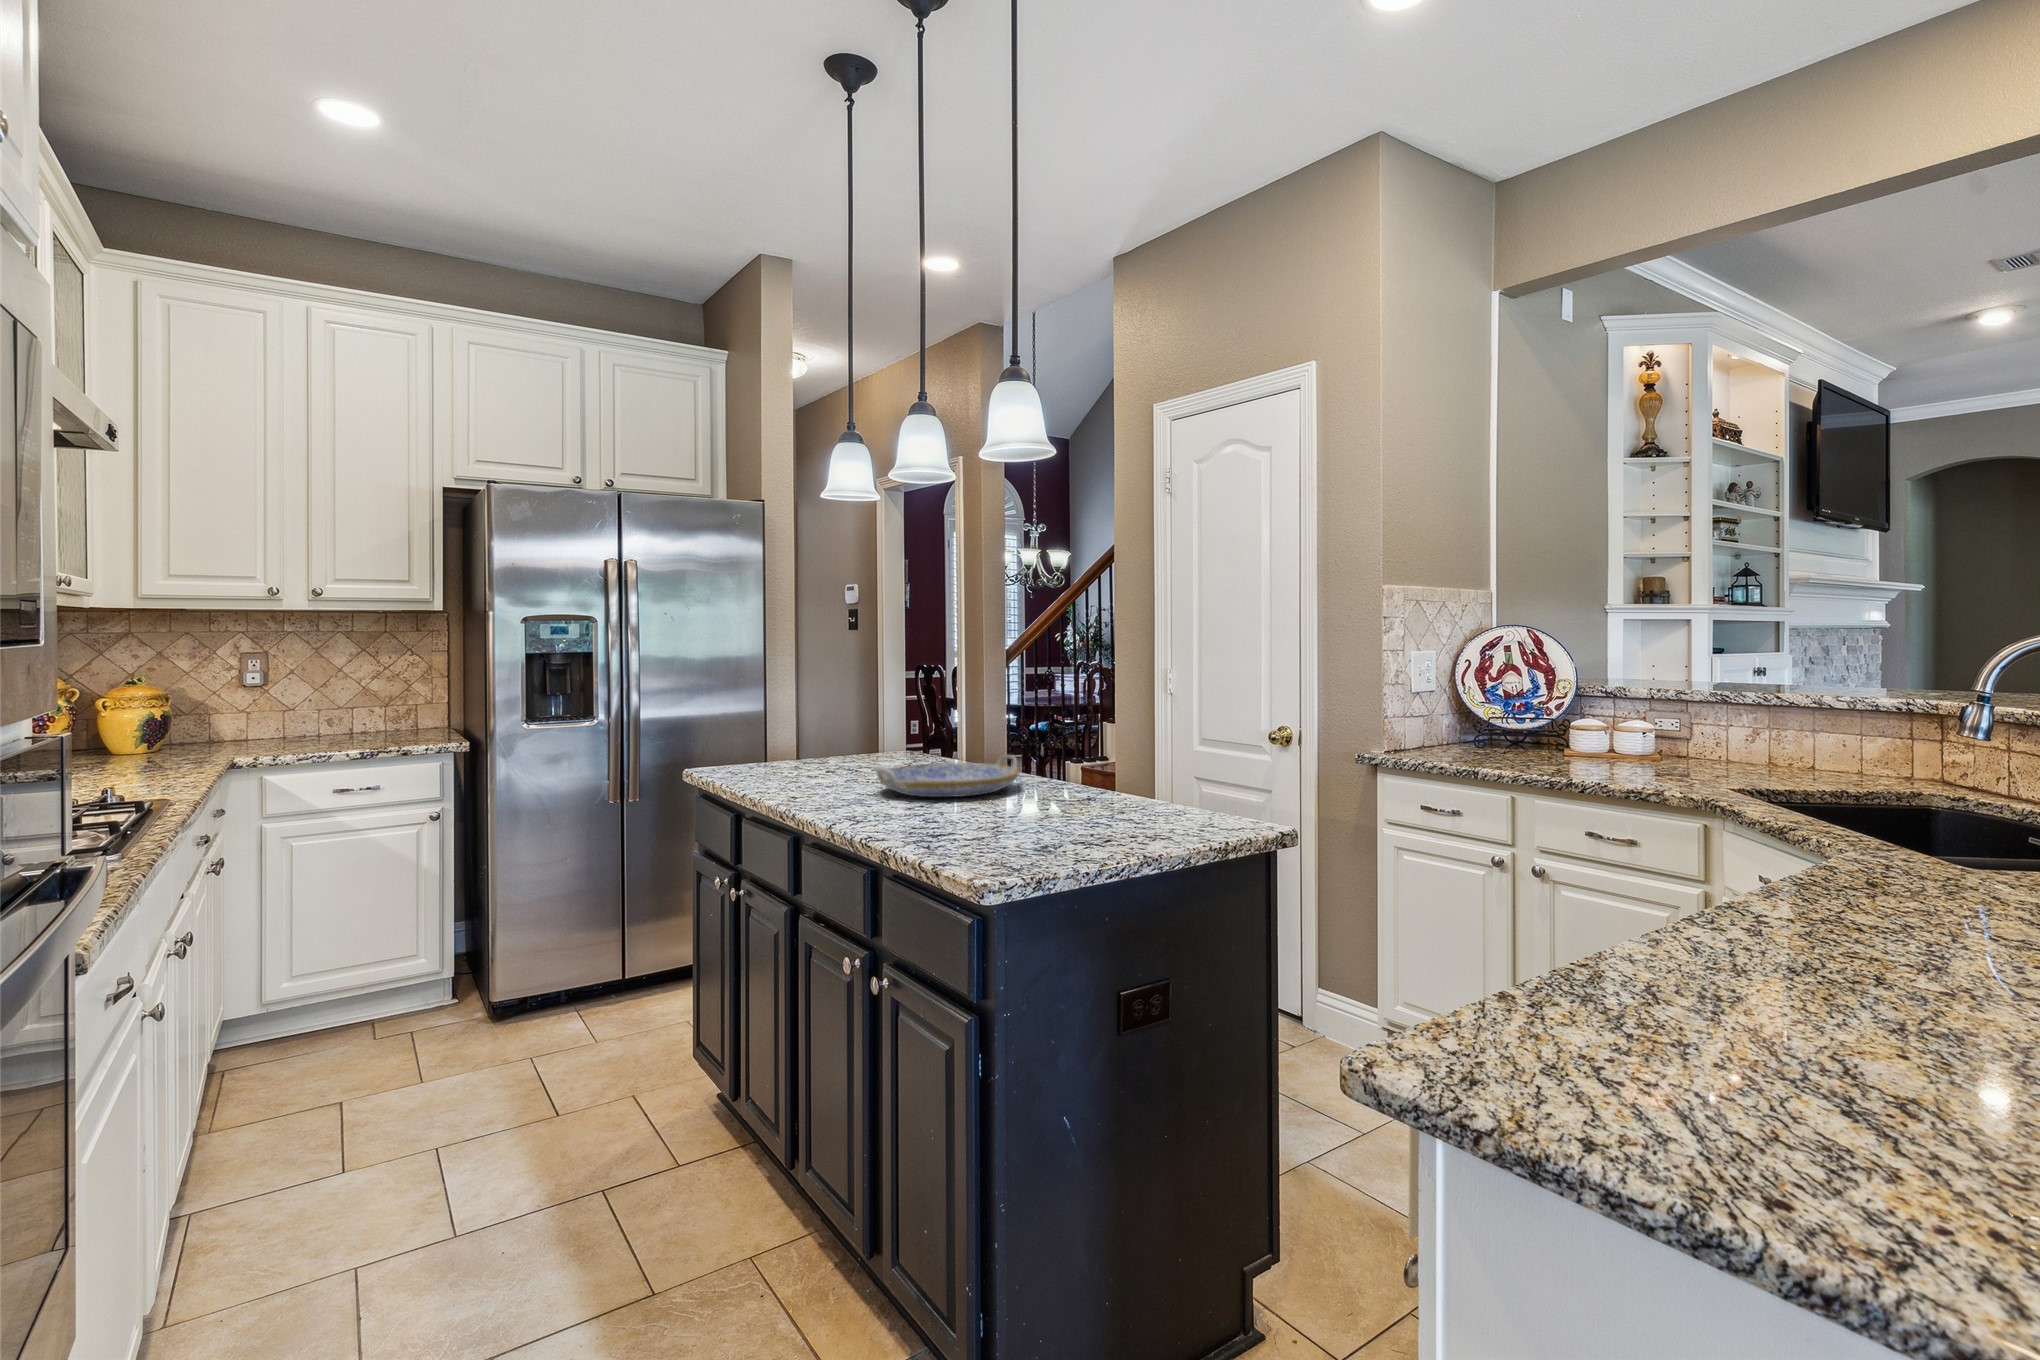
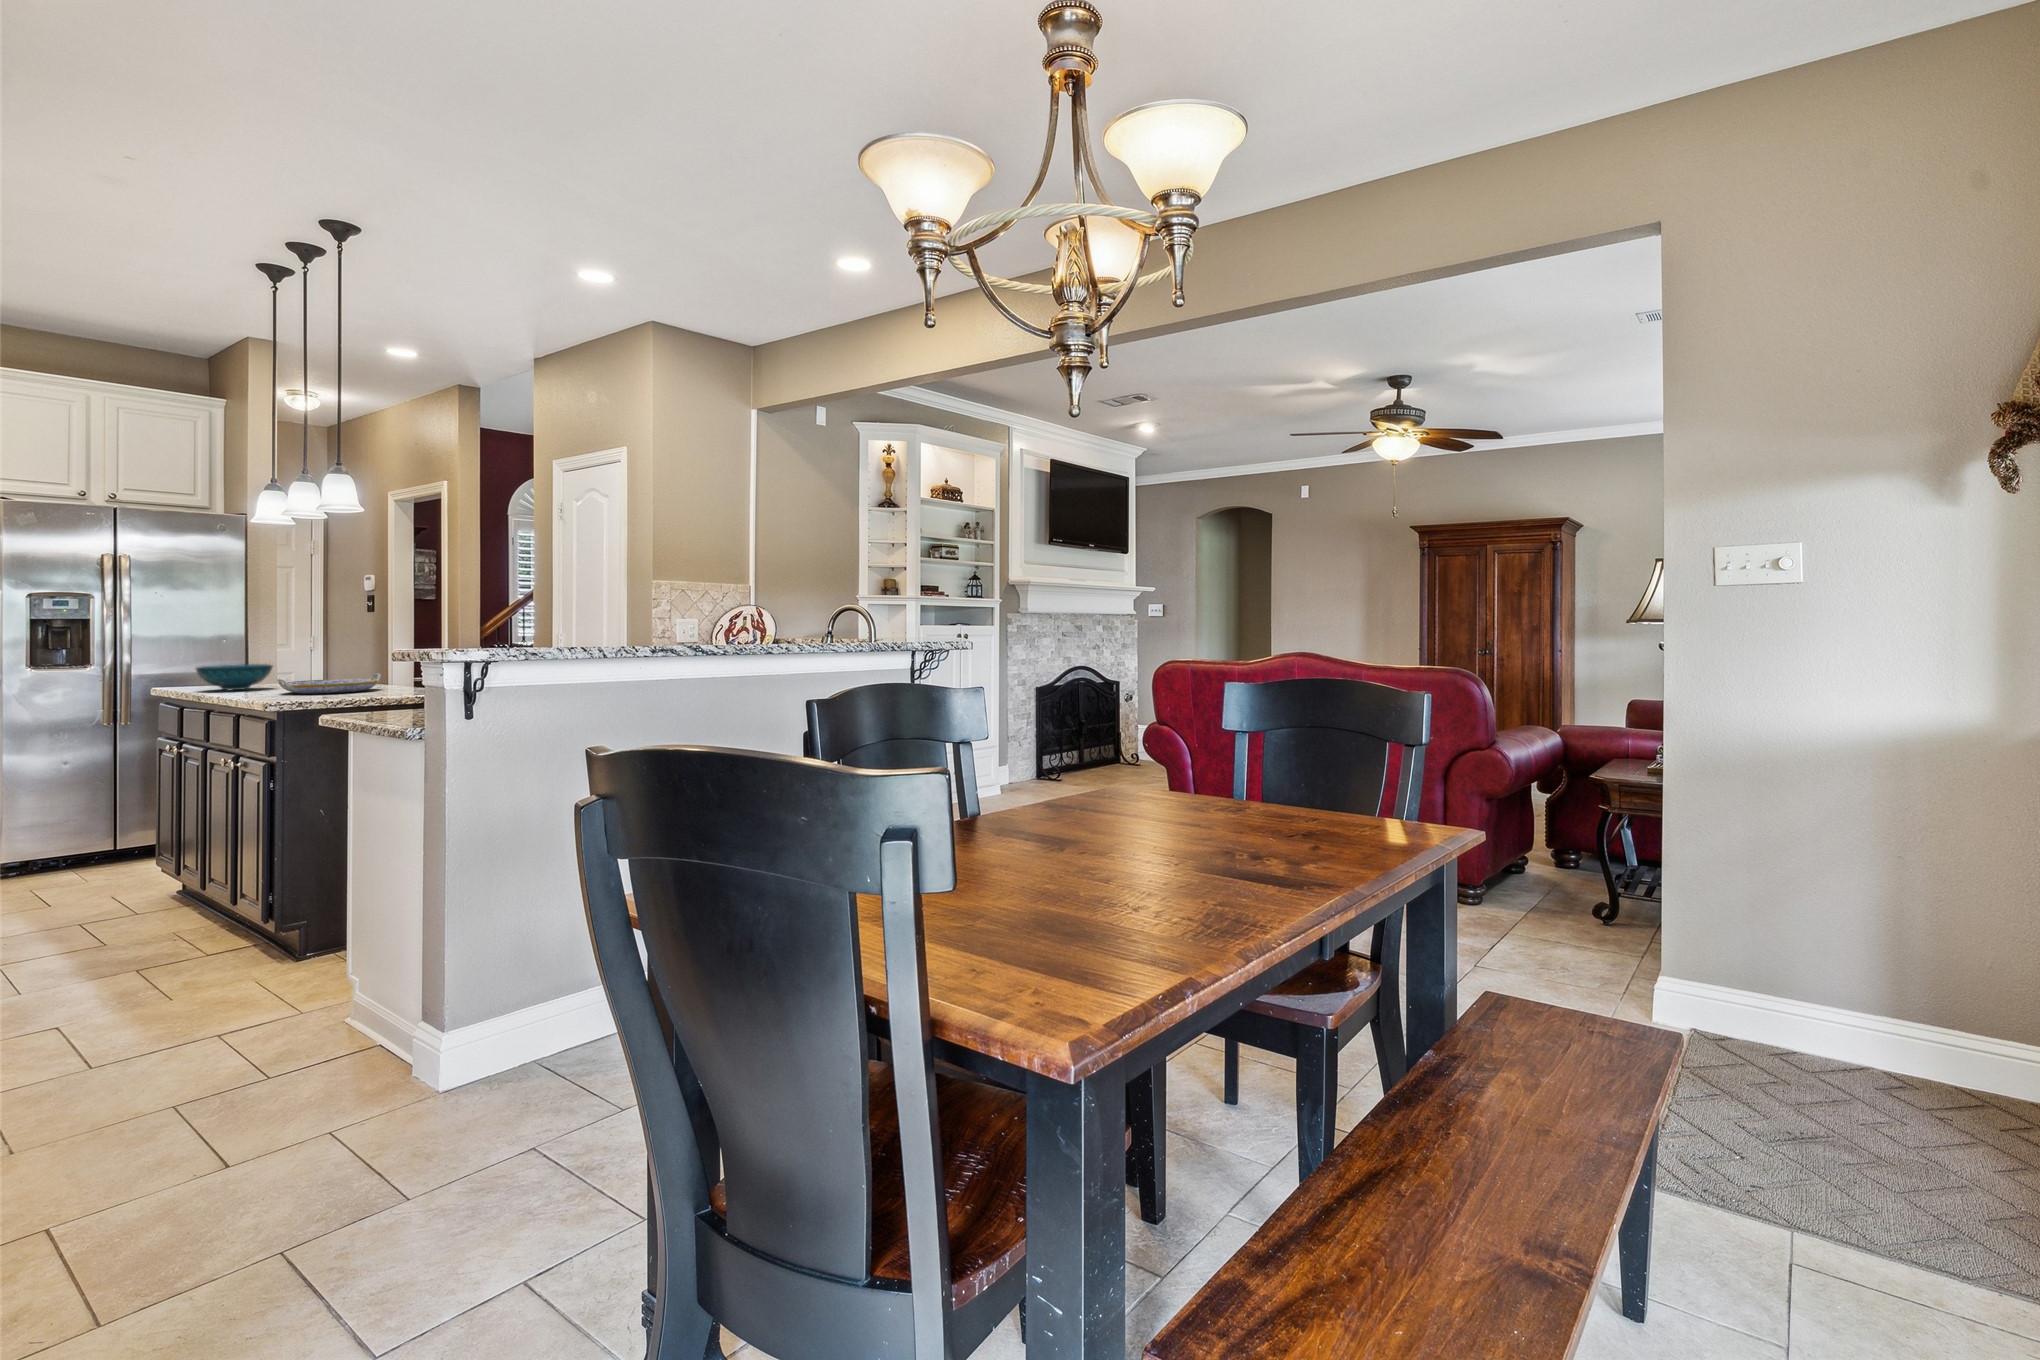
decorative bowl: none [743,731,844,778] -> present [196,664,273,690]

